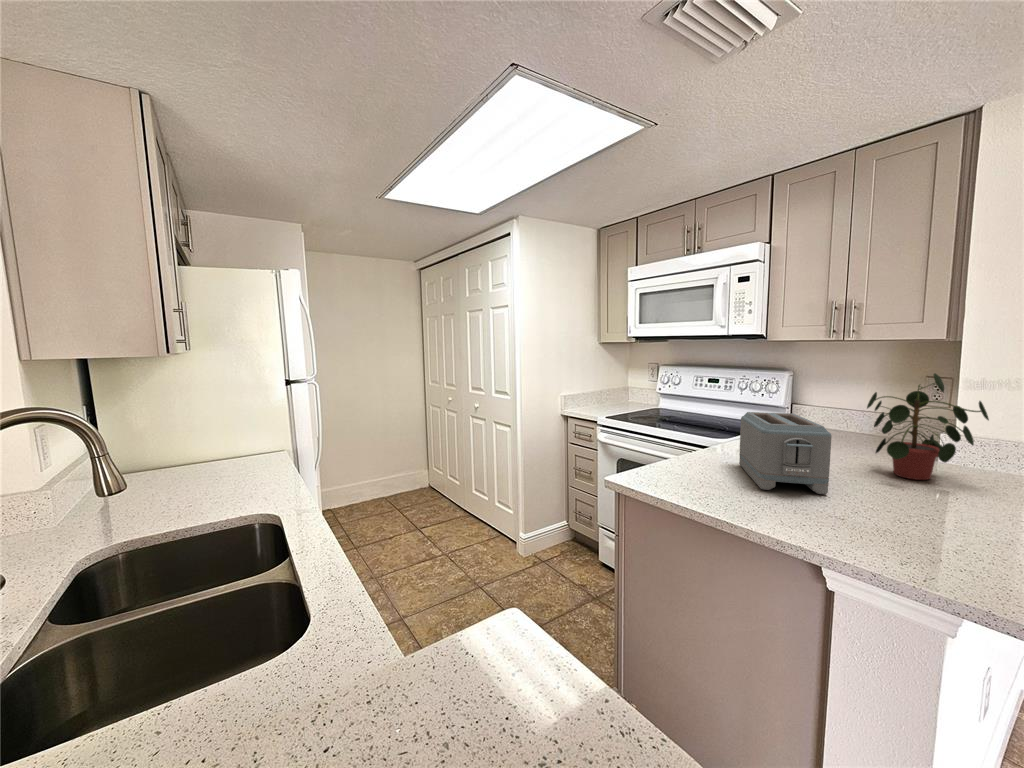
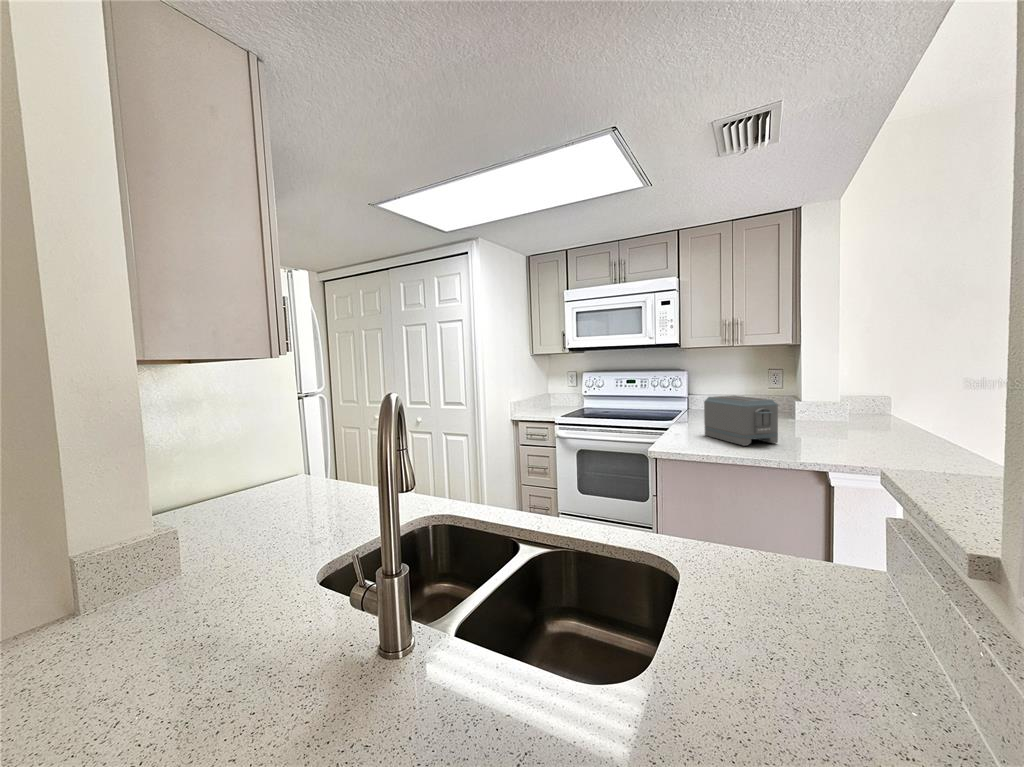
potted plant: present [867,373,989,480] -> none [768,364,833,430]

